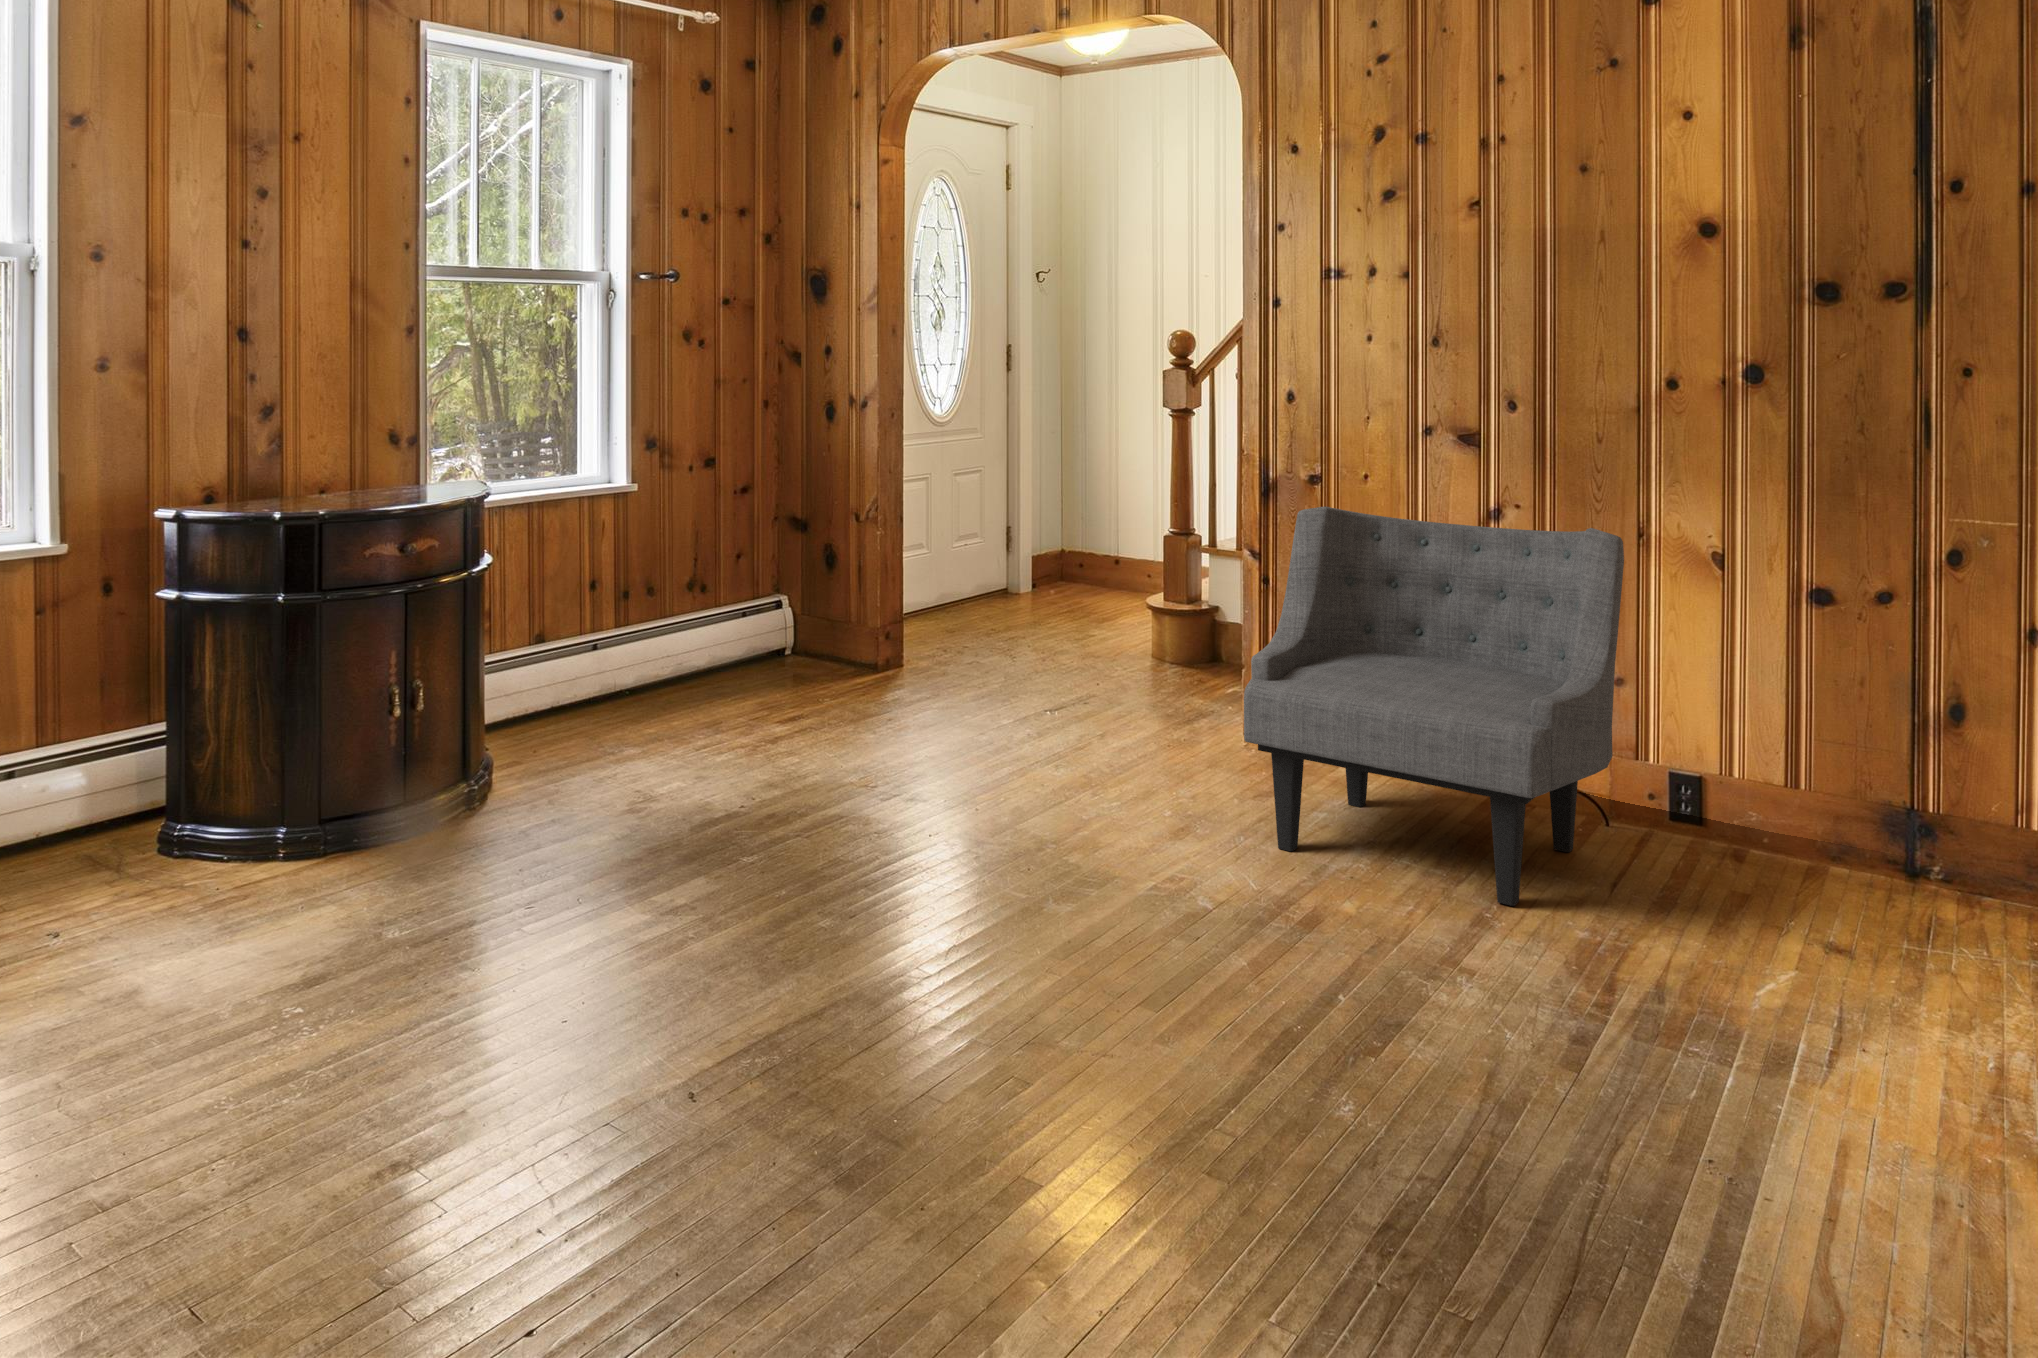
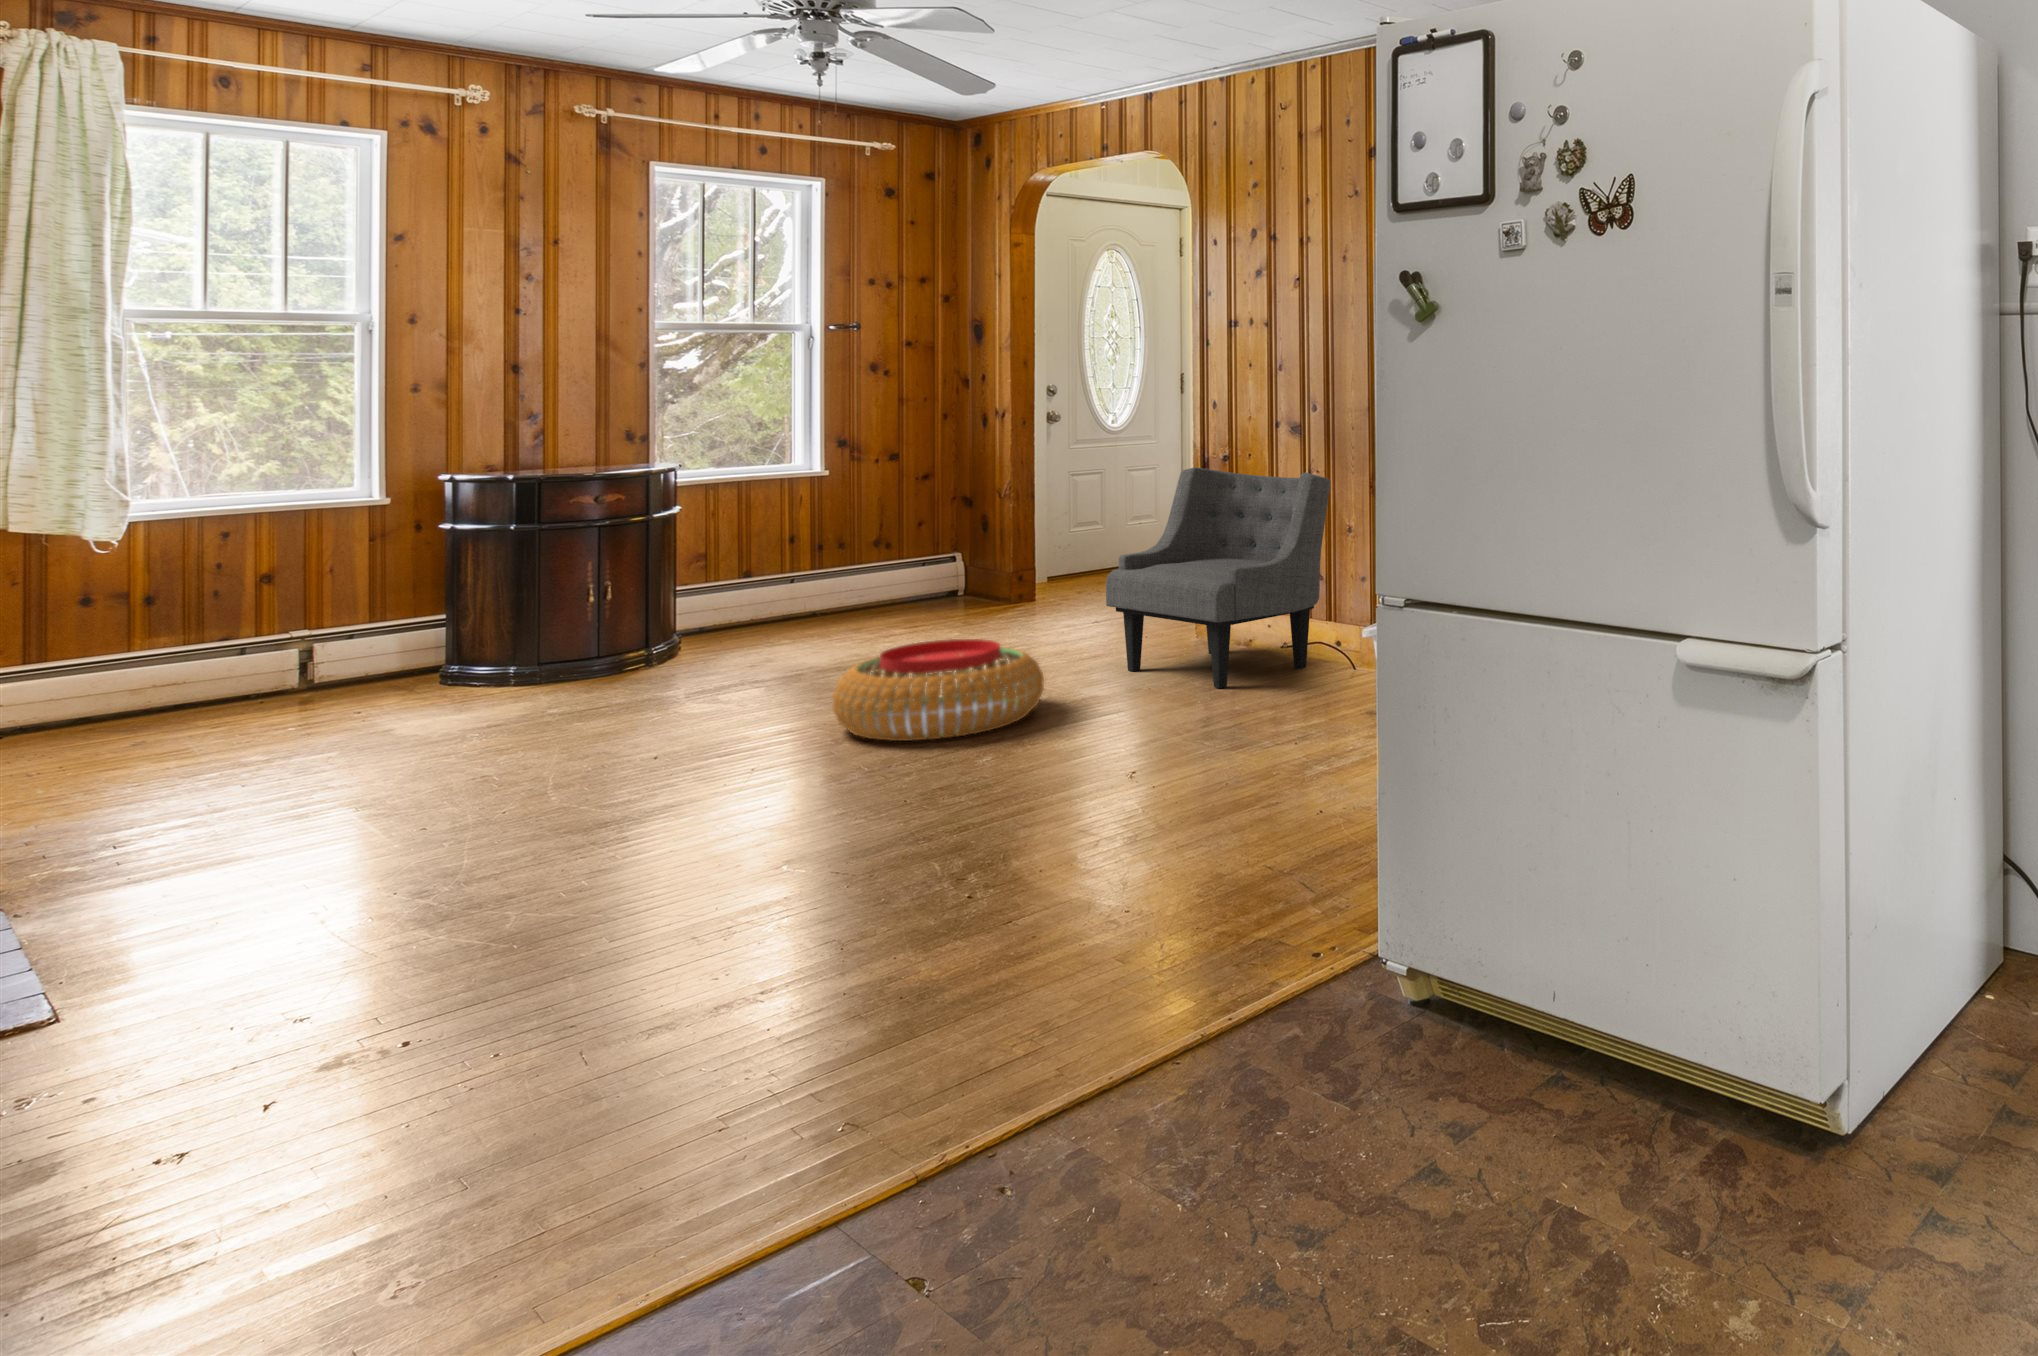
pouf: none [953,831,1315,1071] -> present [833,639,1044,741]

